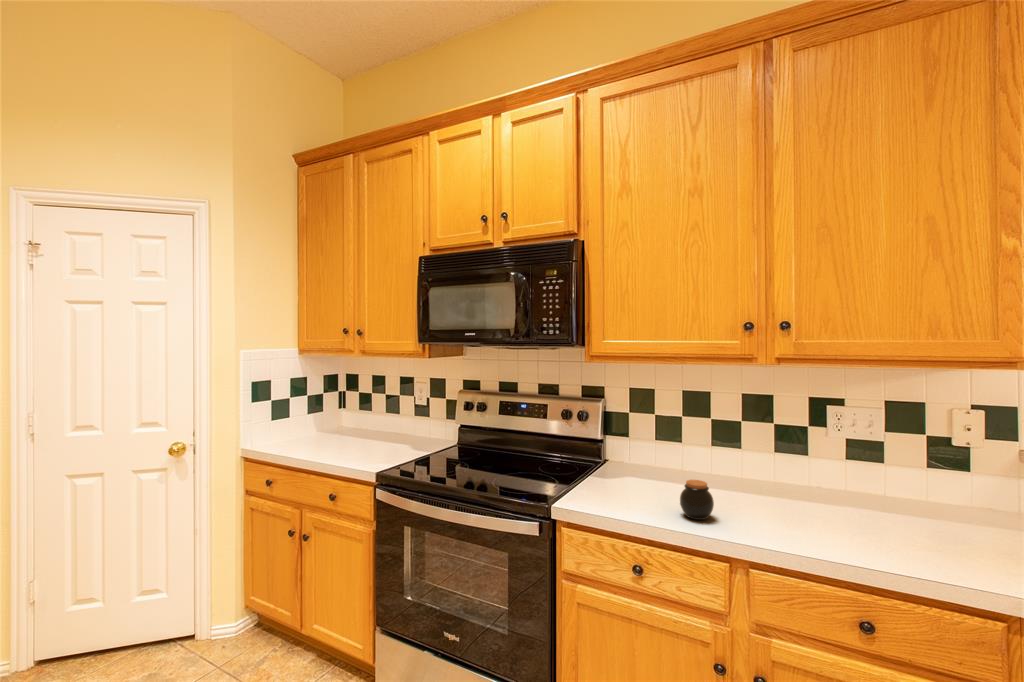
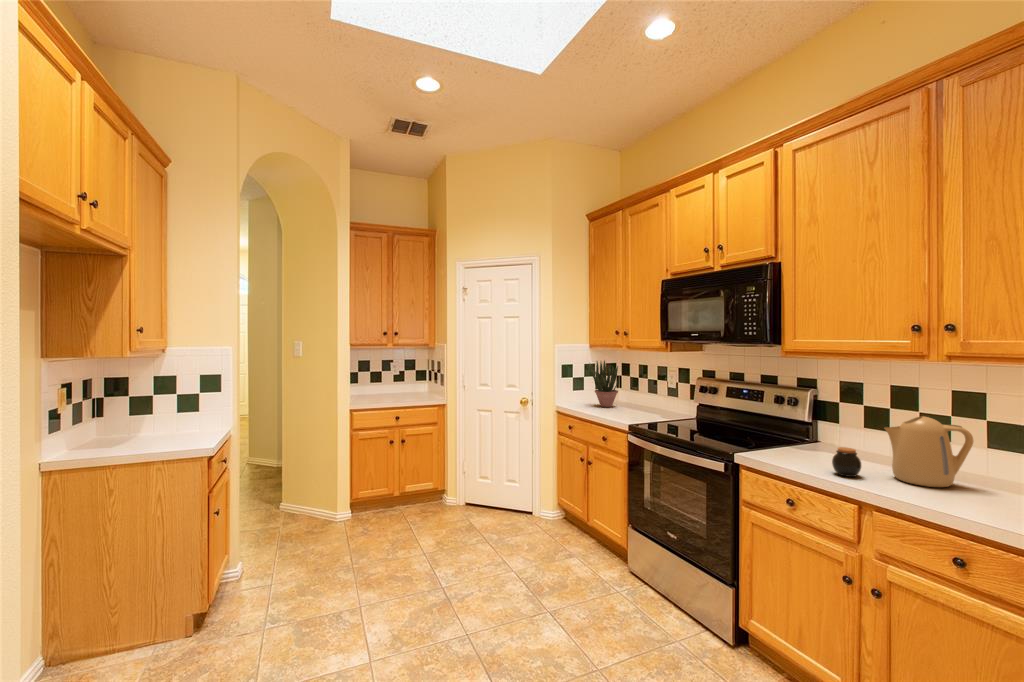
potted plant: none [300,372,349,441] -> present [590,360,619,407]
kettle: none [724,430,804,516] -> present [885,416,974,487]

